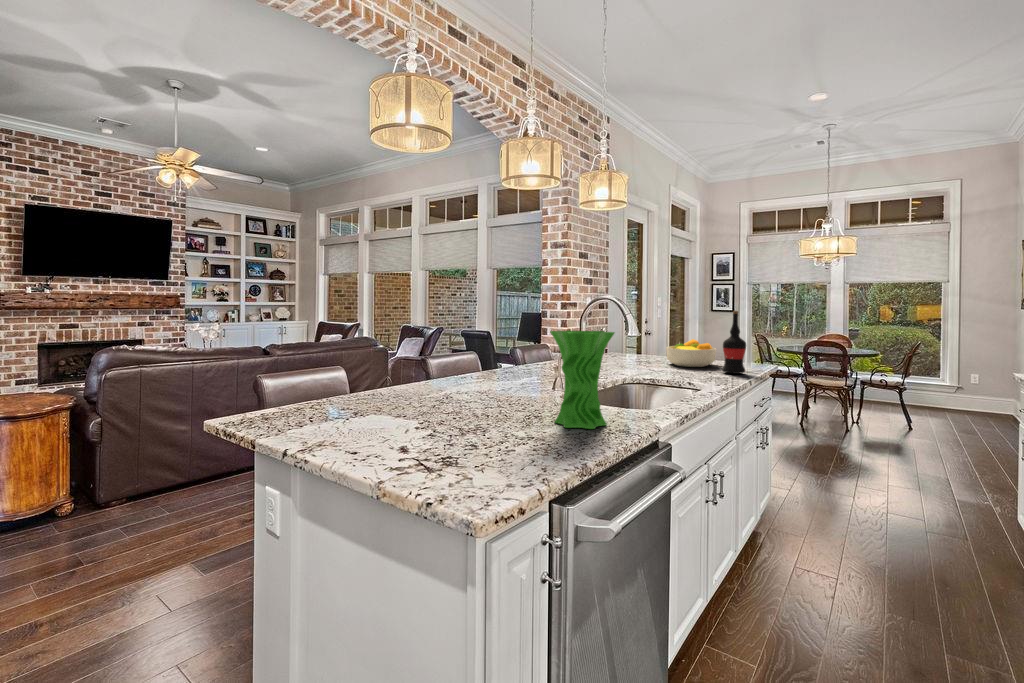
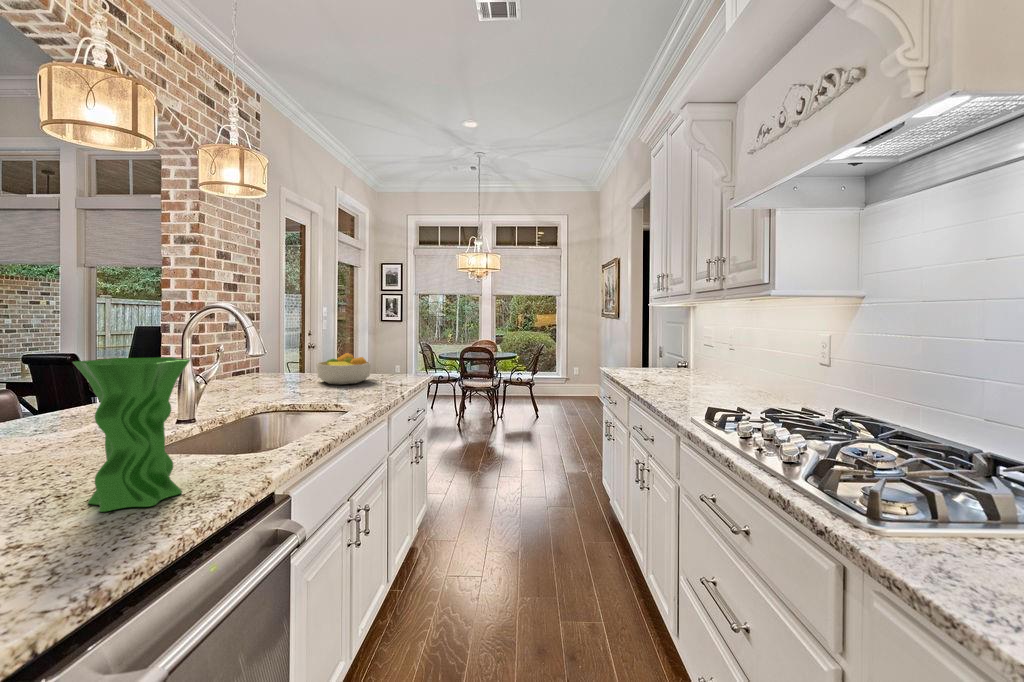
wine bottle: present [722,311,746,374] -> none [374,323,398,390]

